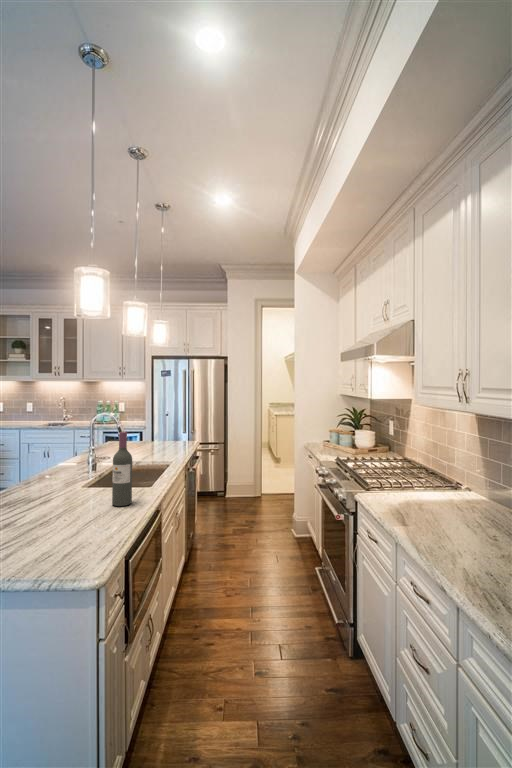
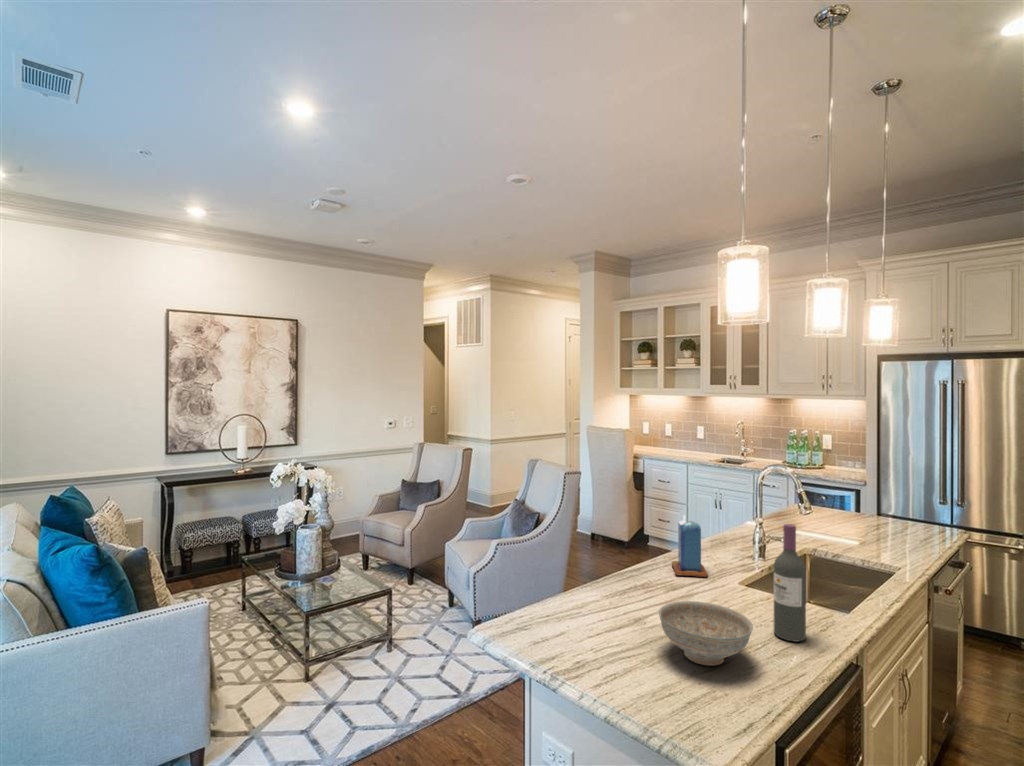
candle: none [27,446,59,493] -> present [672,515,708,577]
decorative bowl: none [32,493,105,534] -> present [659,601,753,666]

